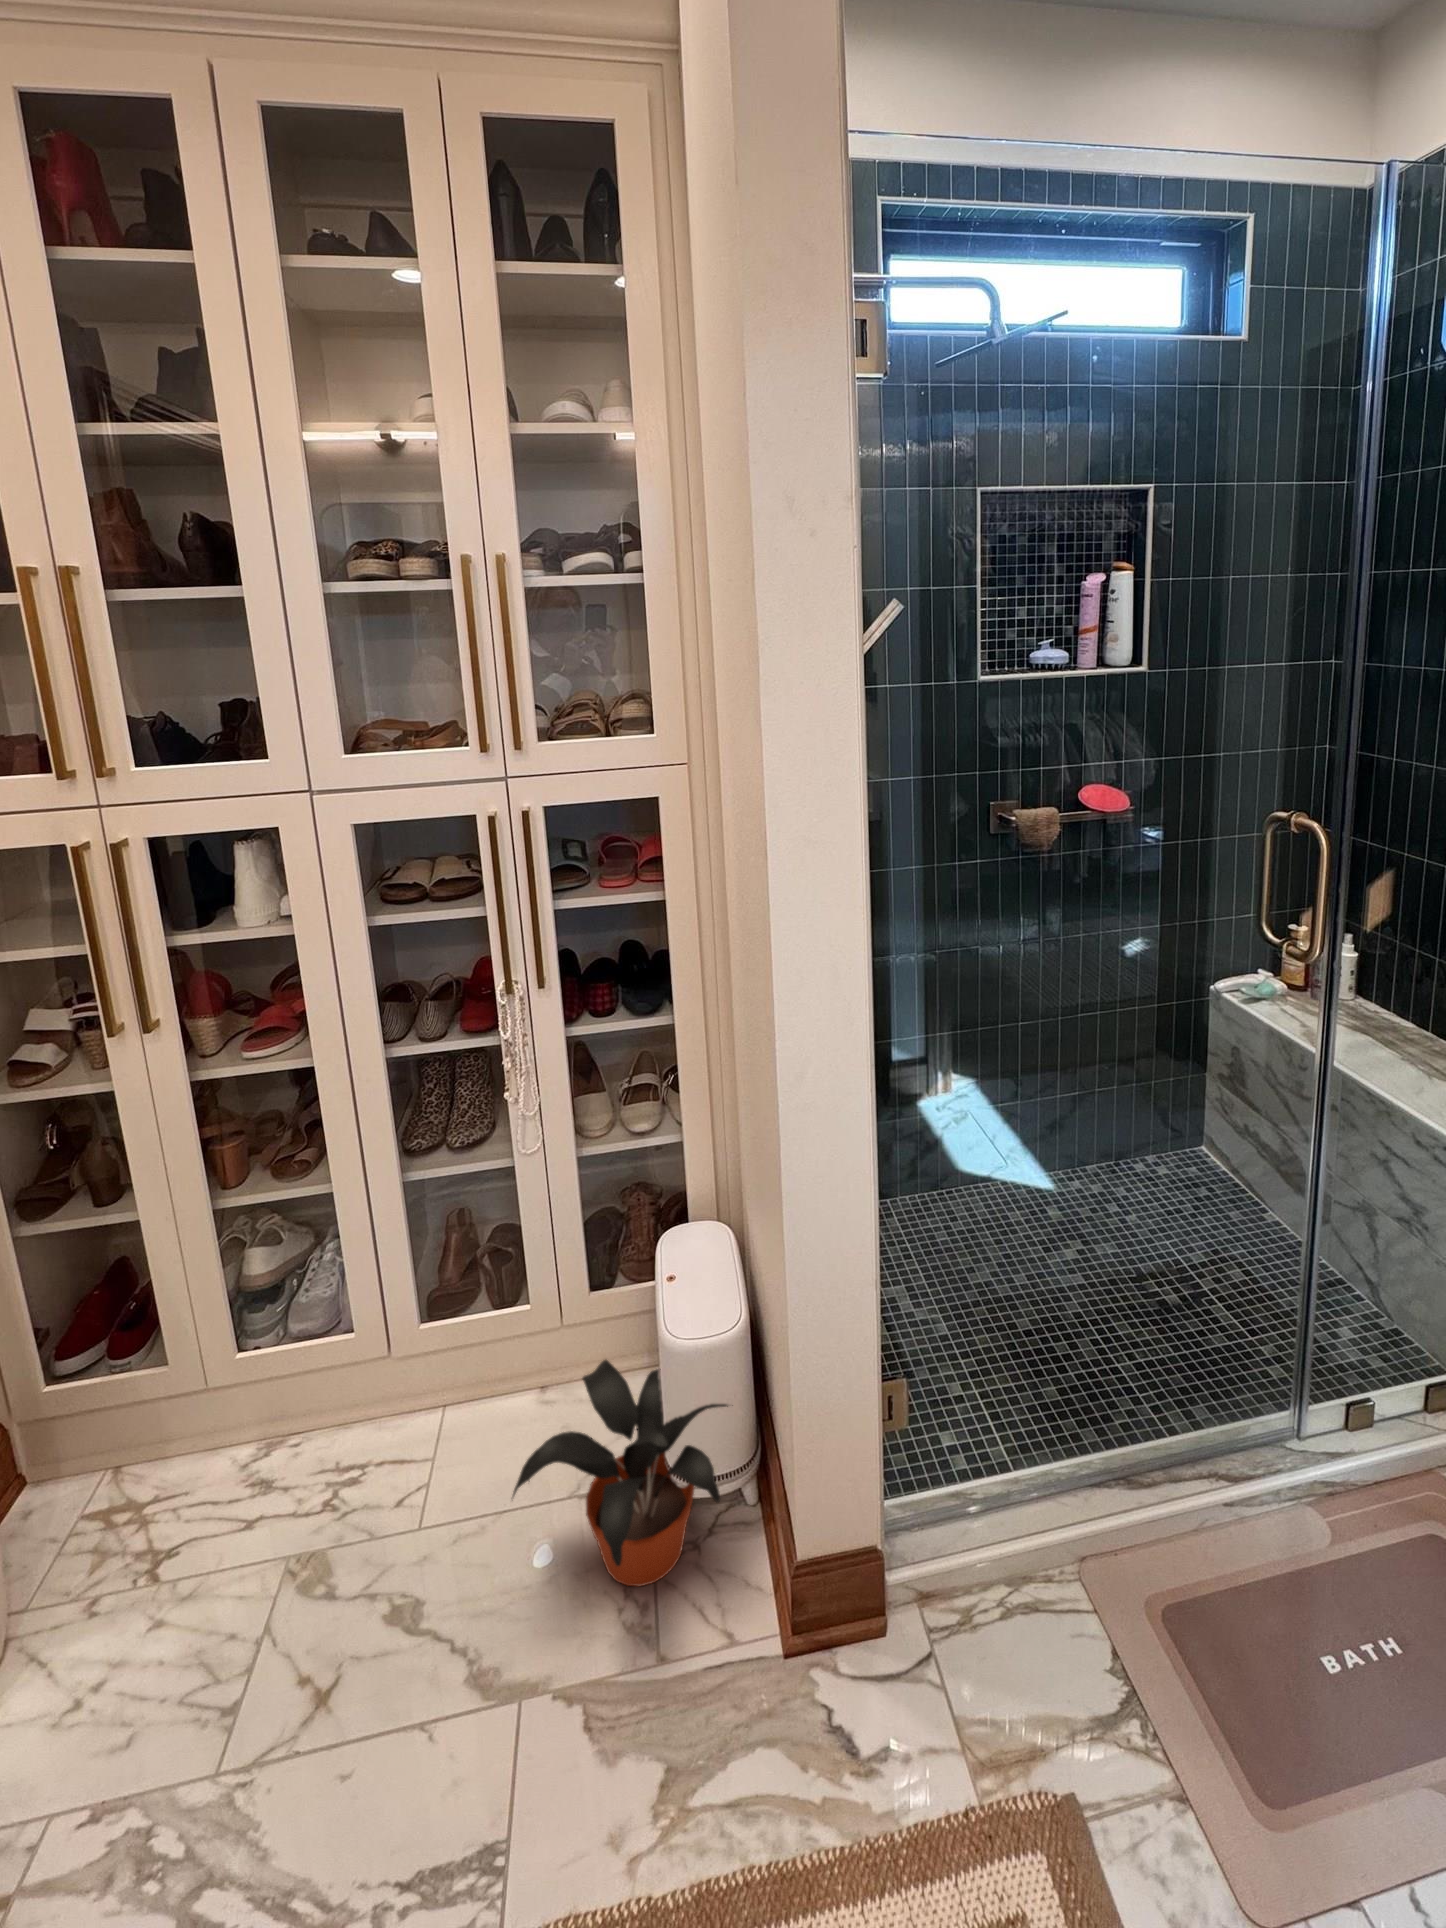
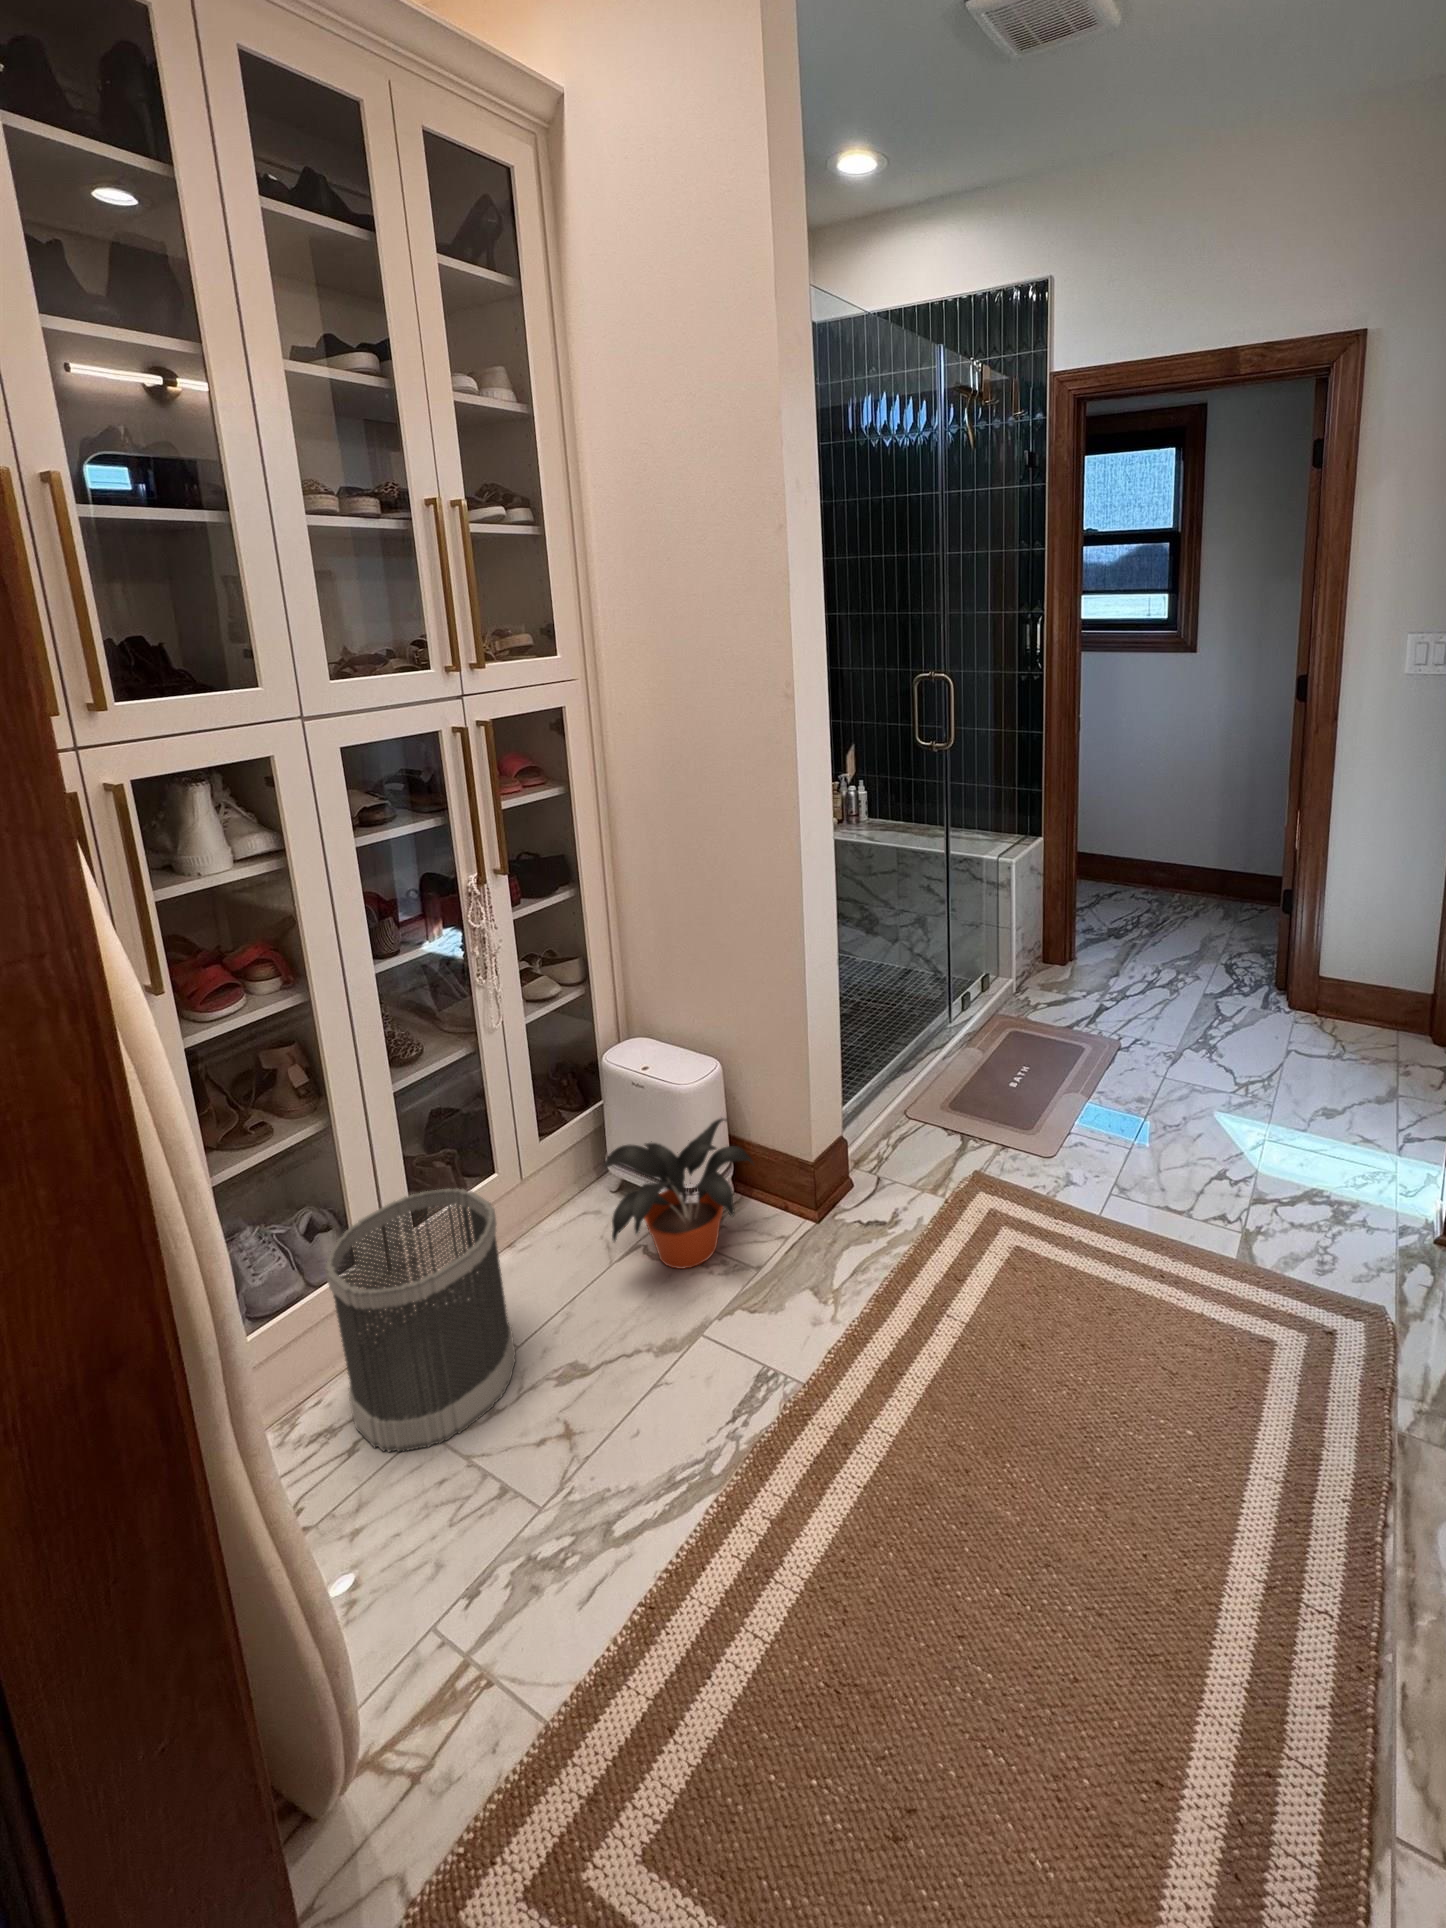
wastebasket: none [229,1291,432,1594] -> present [325,1188,515,1452]

